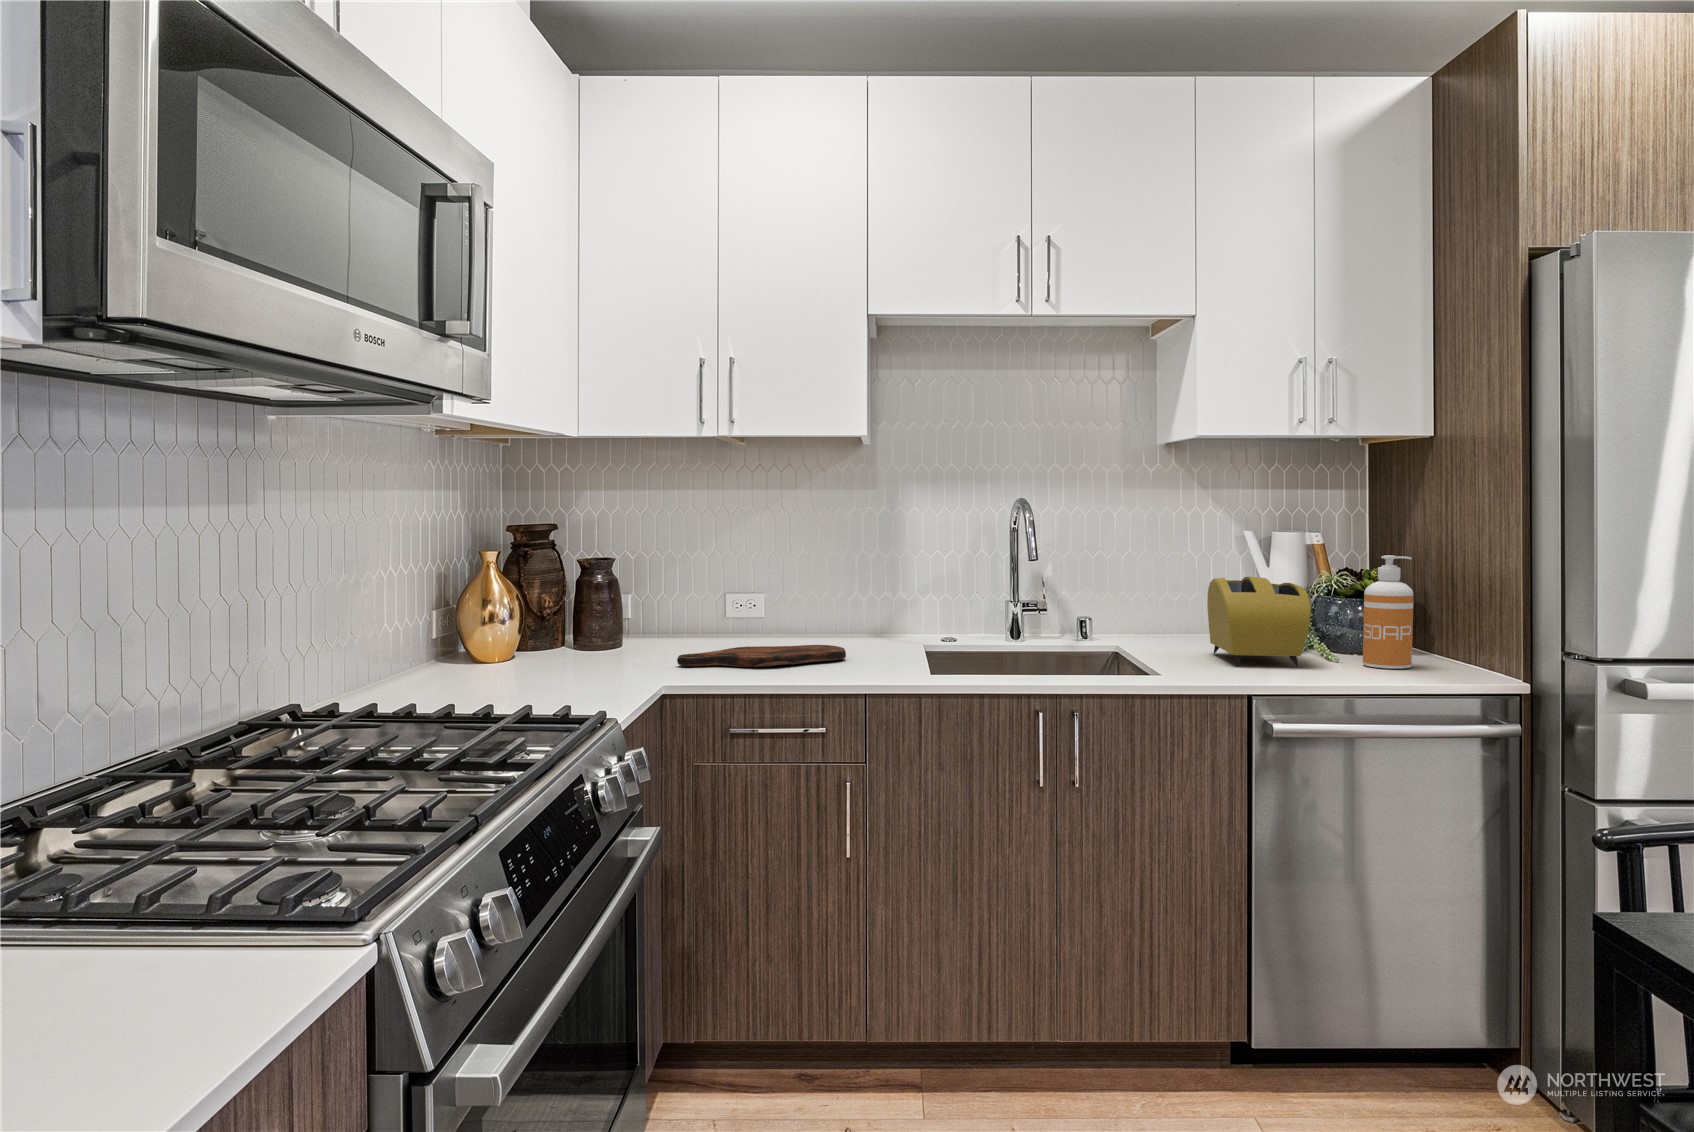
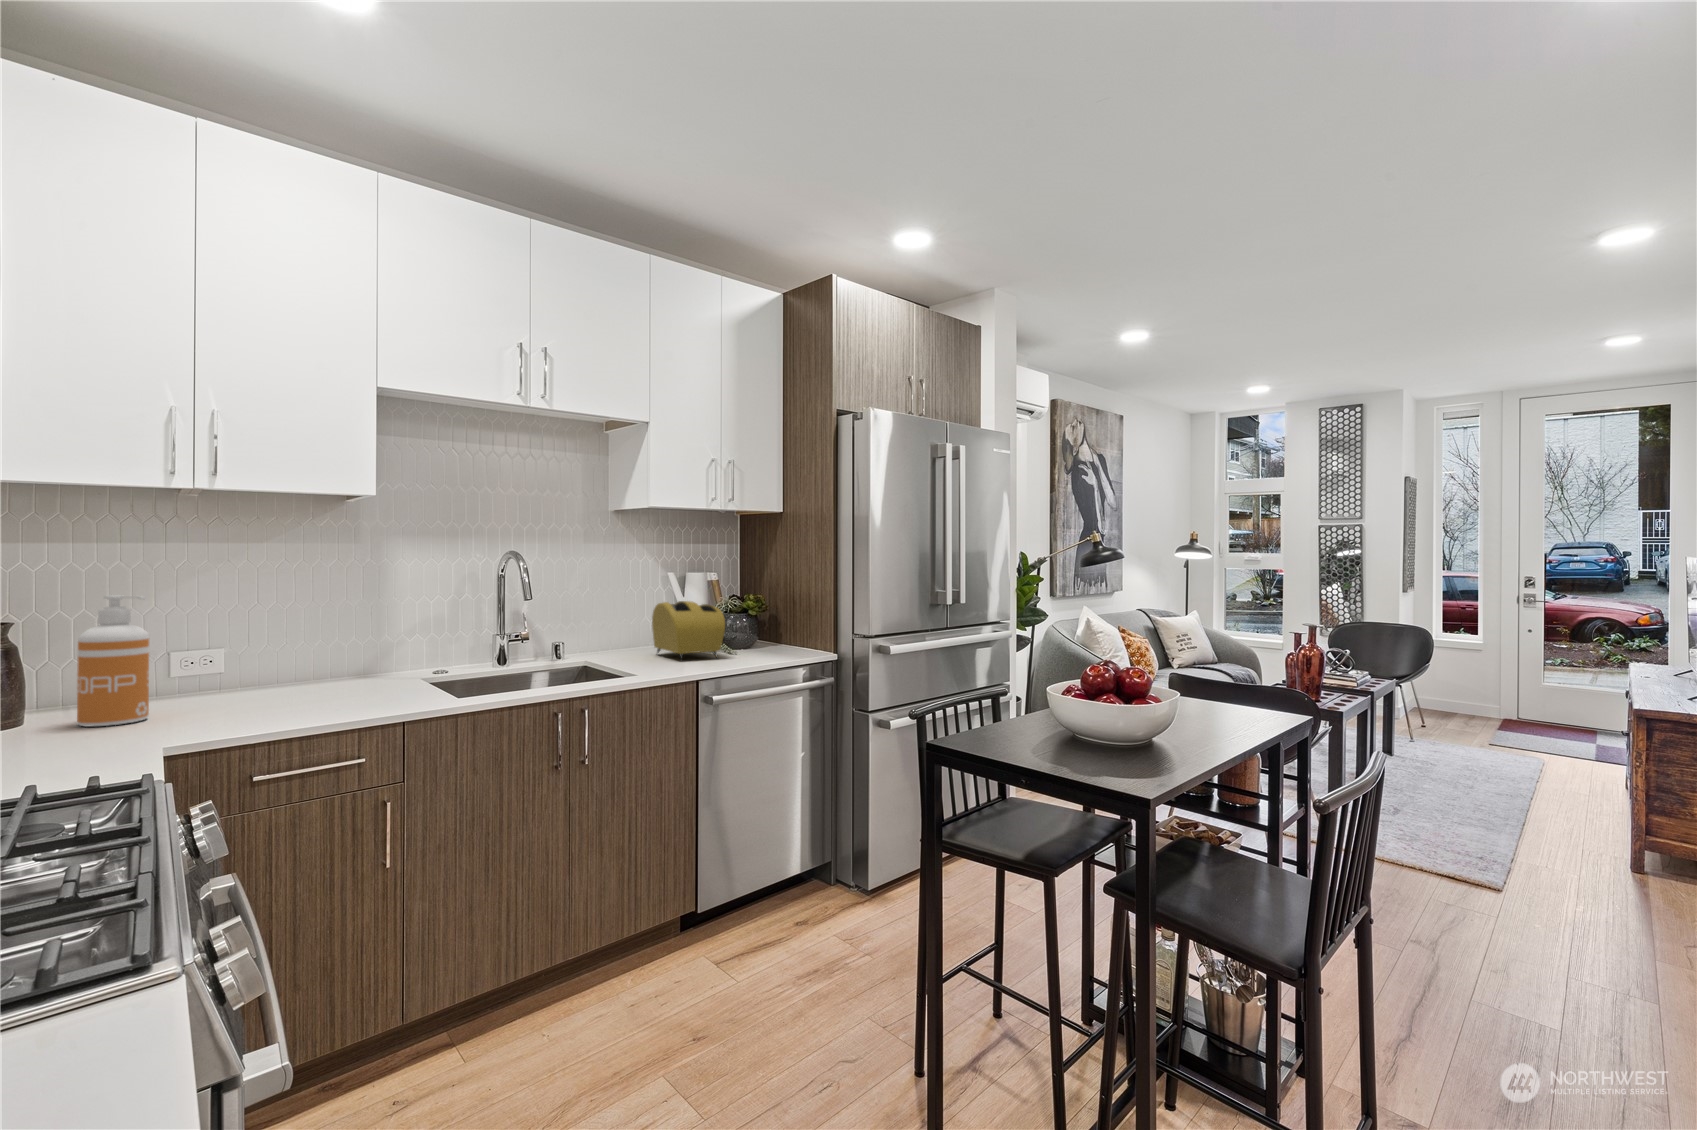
soap dispenser: present [1363,555,1413,669] -> present [77,595,149,726]
cutting board: present [677,645,846,667] -> none [168,671,363,704]

